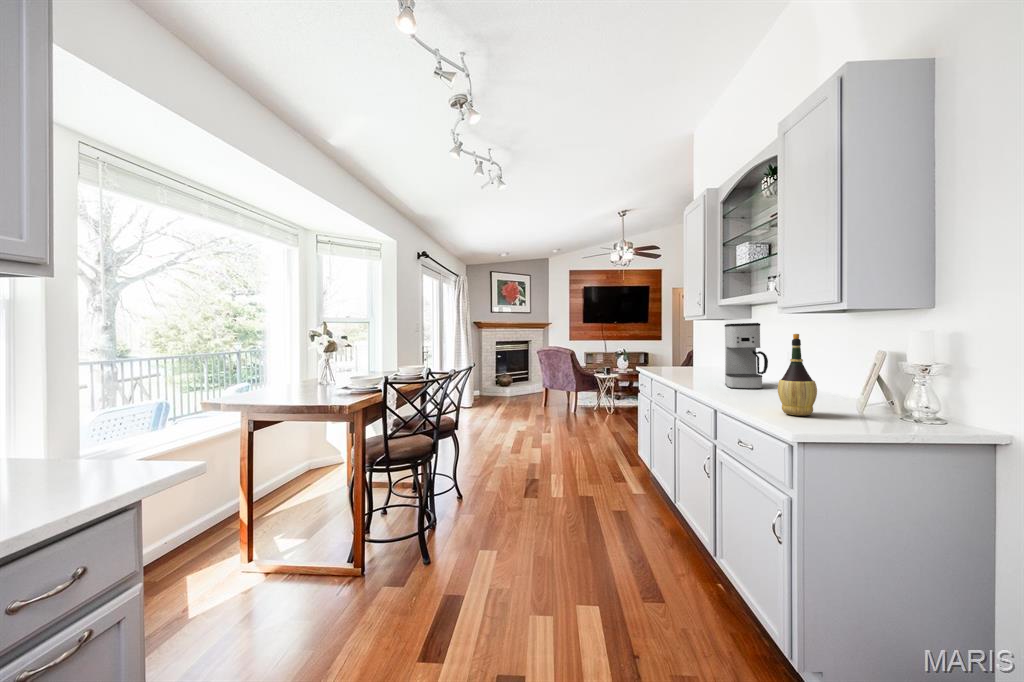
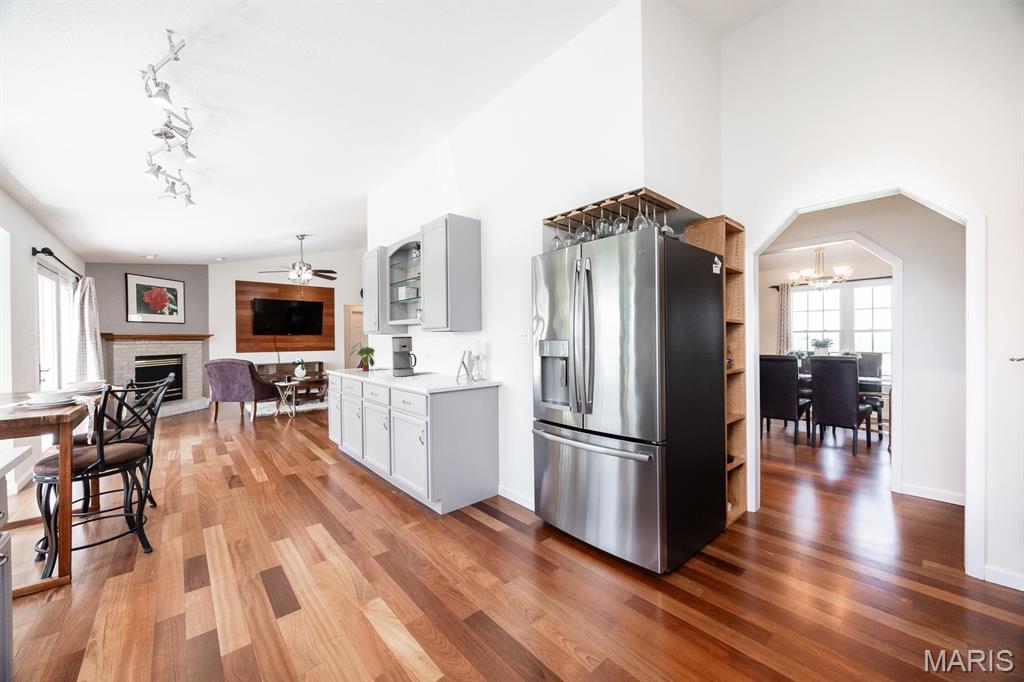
plant: none [664,331,701,372] -> present [350,345,375,371]
wine bottle: present [778,334,817,416] -> none [421,342,438,384]

